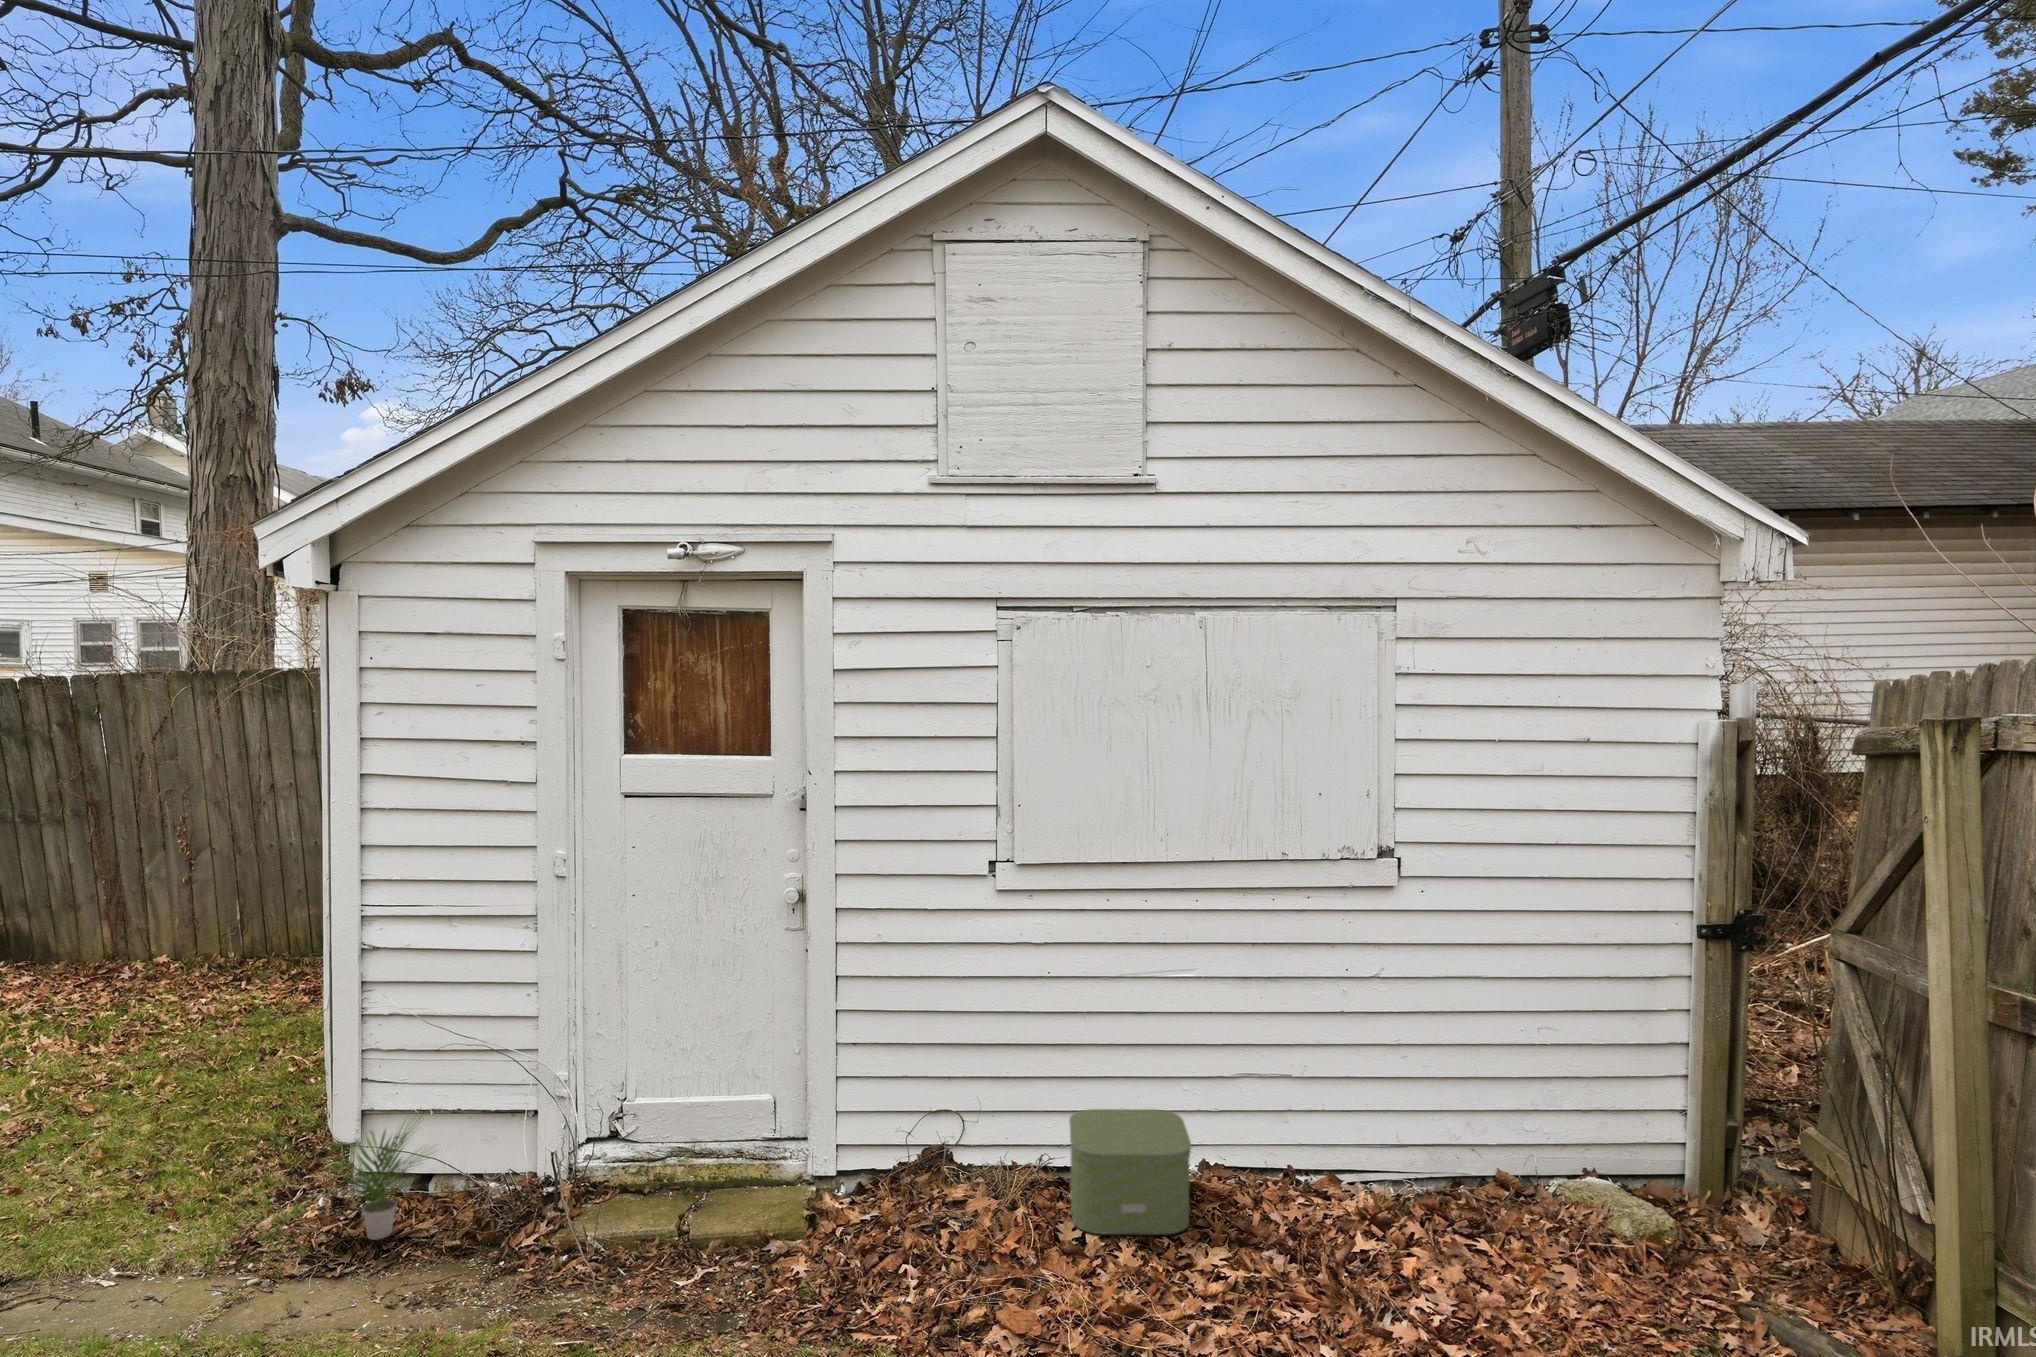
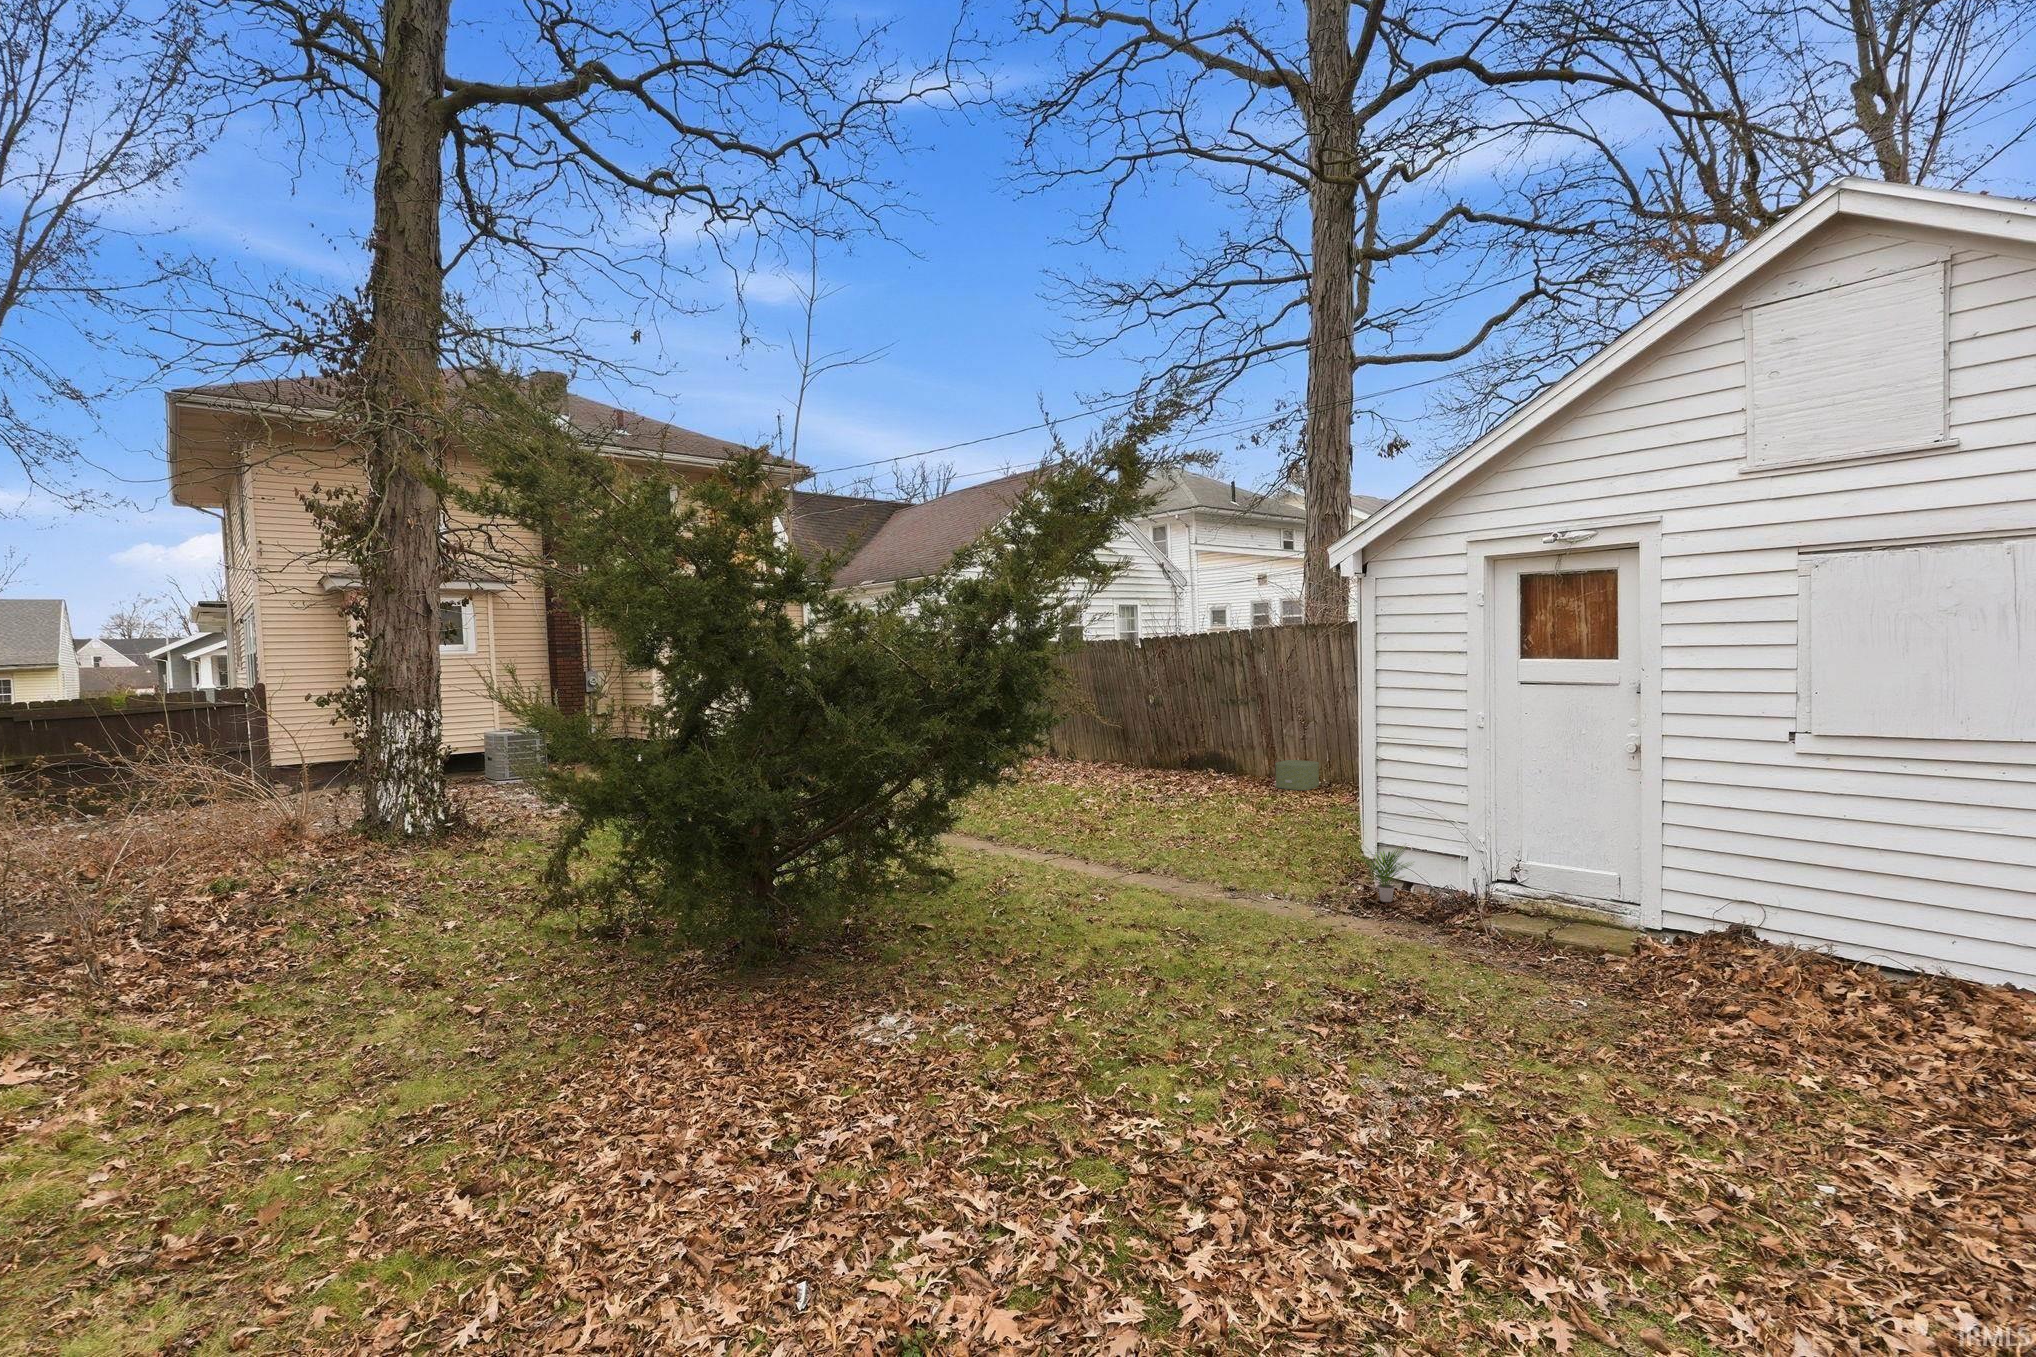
storage box: present [1069,1109,1191,1234] -> present [1275,760,1319,790]

